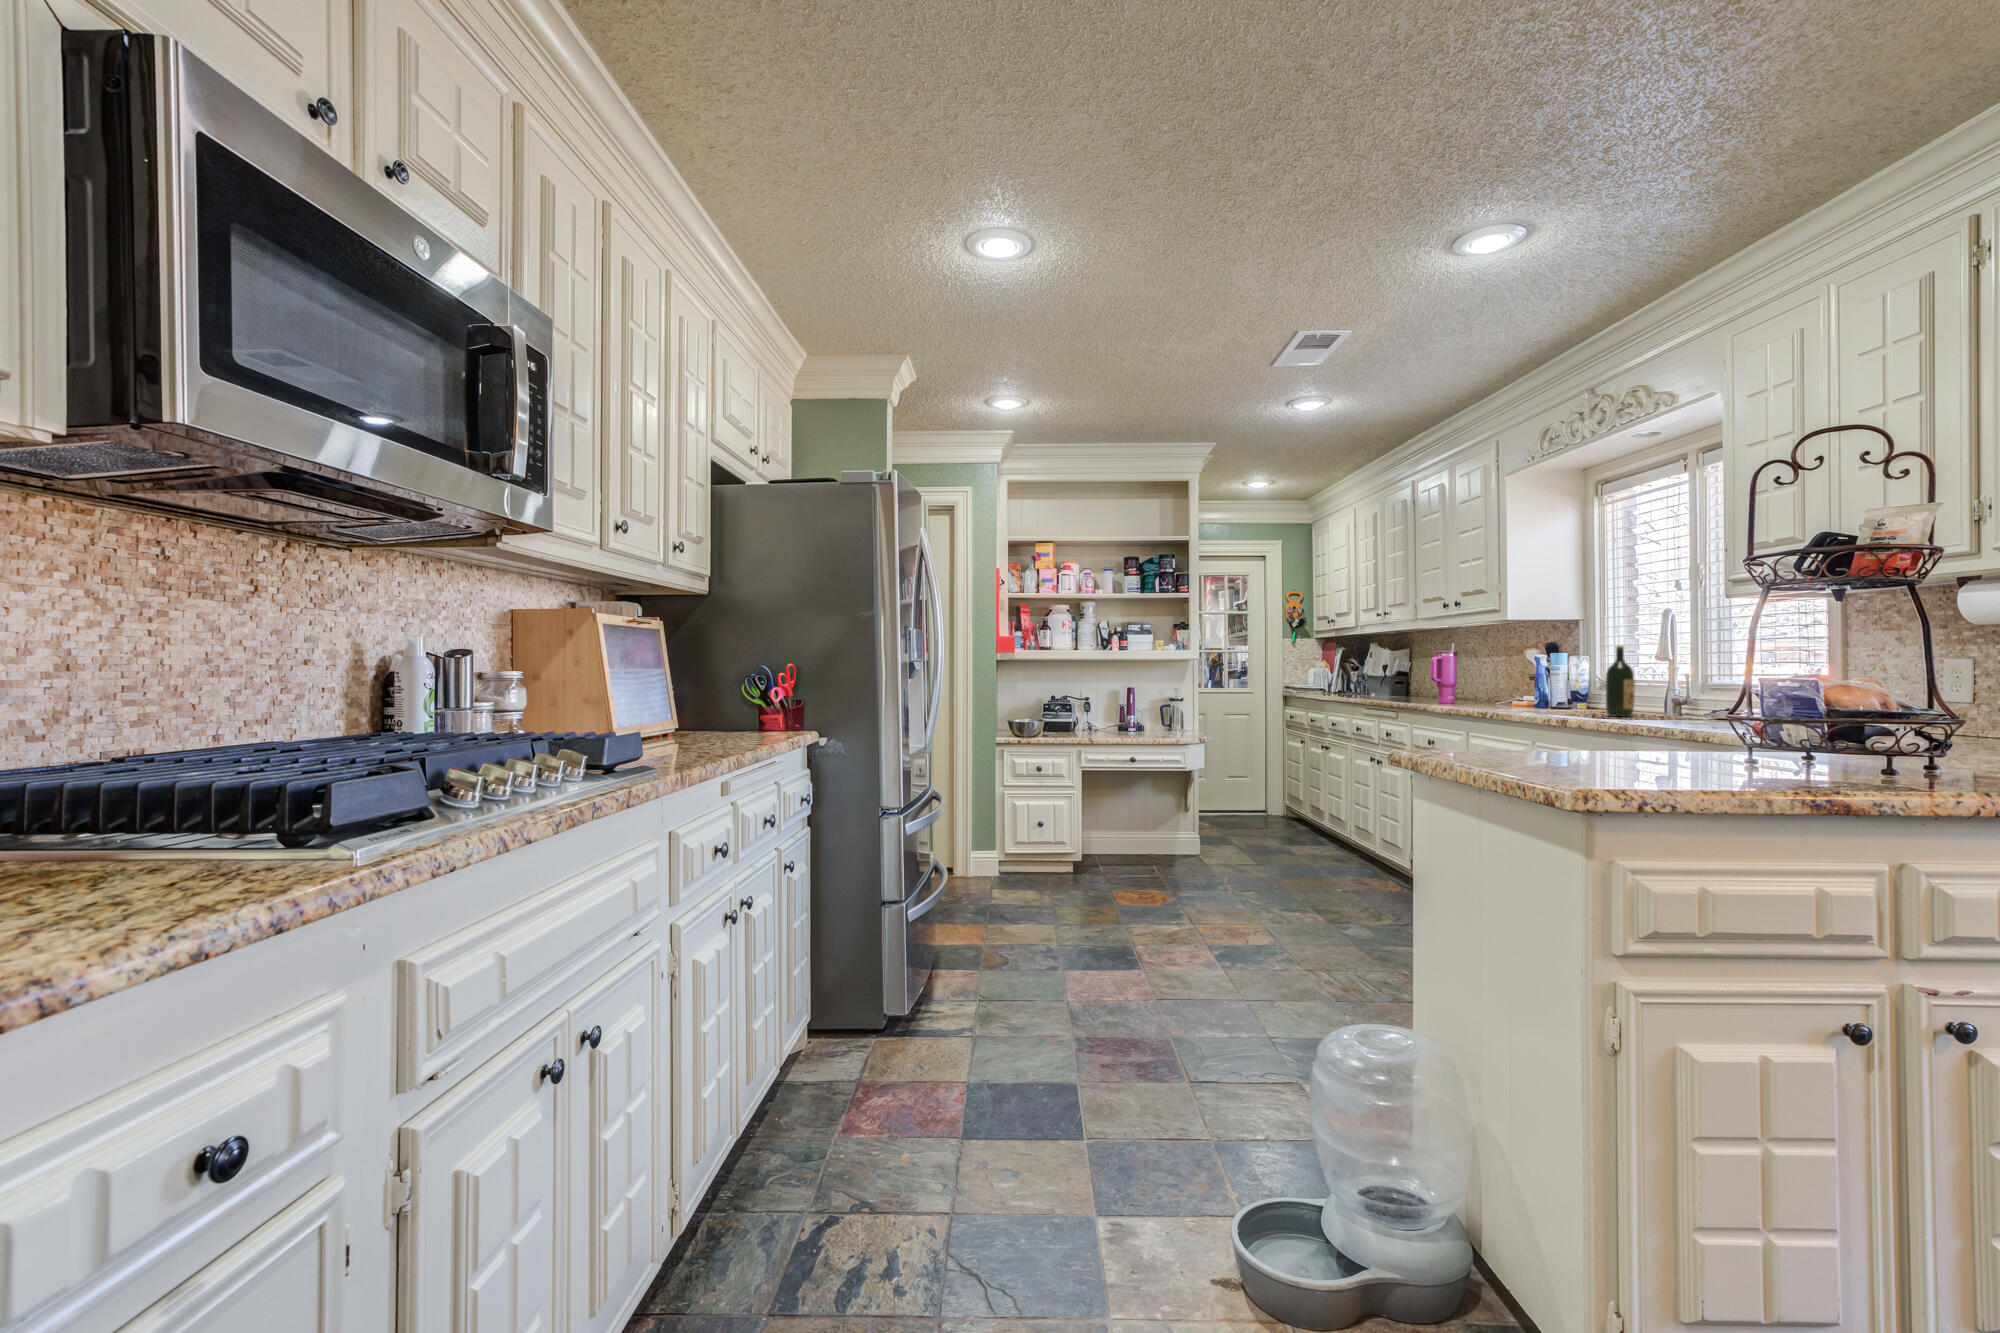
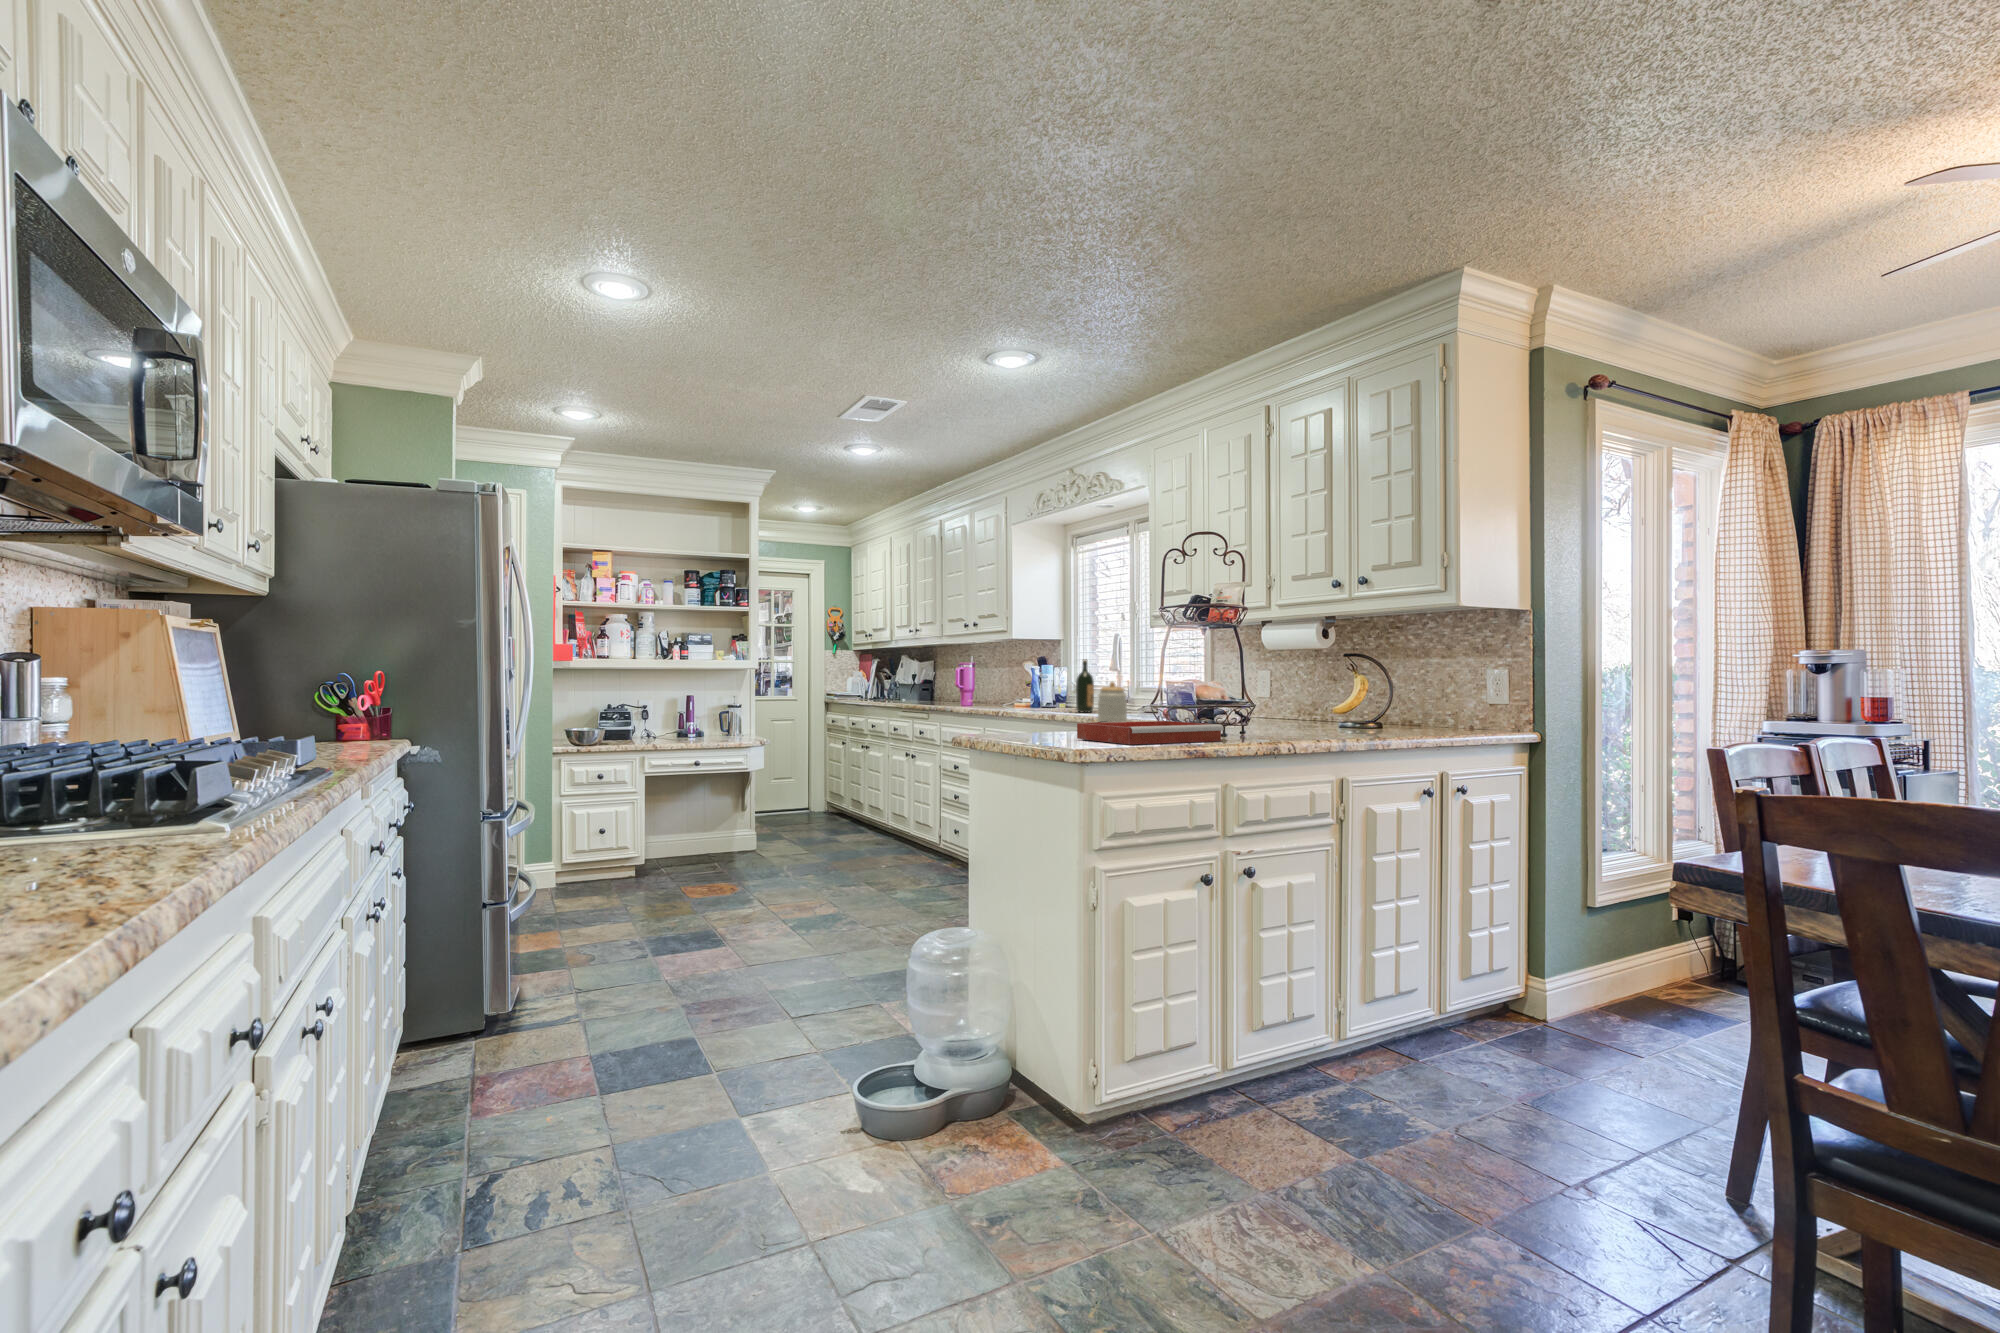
jar: none [1638,677,1689,735] -> present [1098,682,1127,722]
tray: none [1596,742,1888,782] -> present [1077,721,1224,744]

